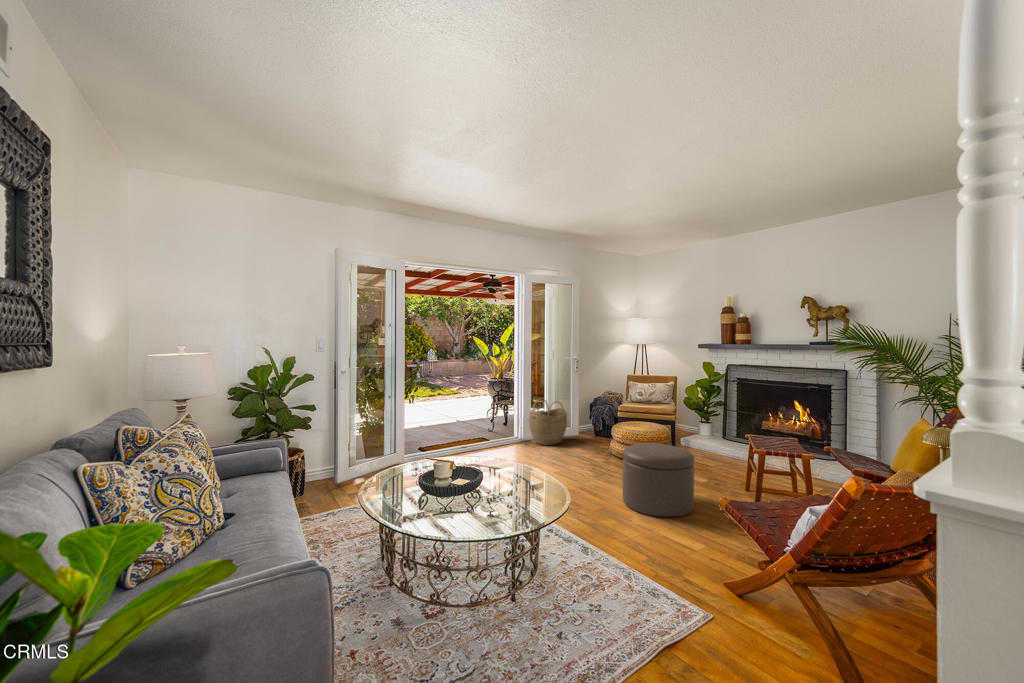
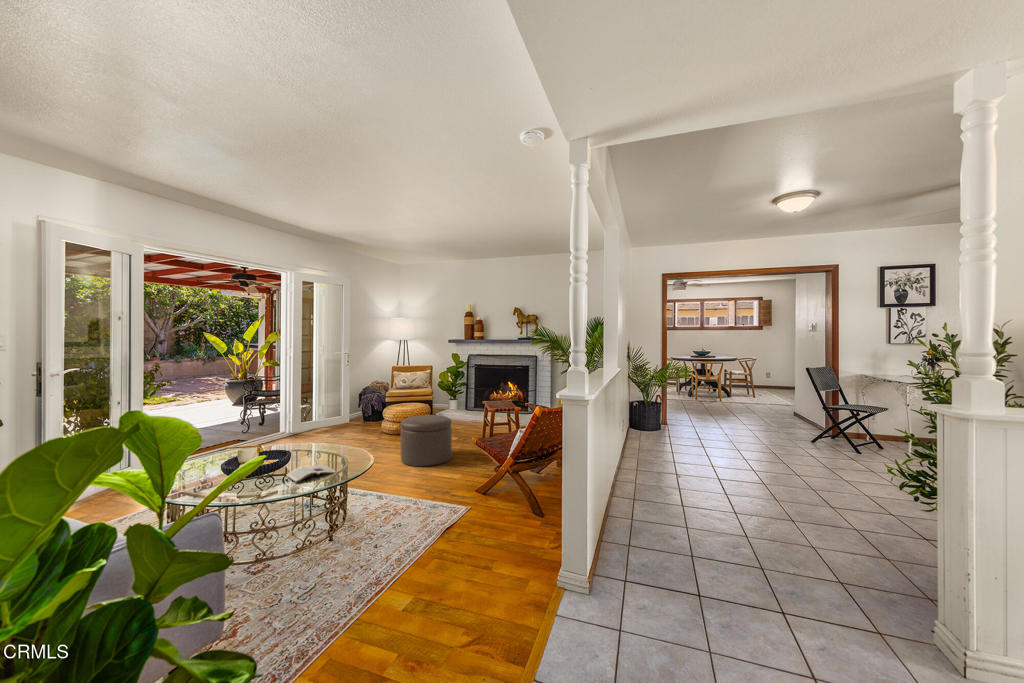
woven basket: present [529,398,567,445] -> none [304,392,342,434]
magazine: none [466,496,521,519] -> present [286,466,336,483]

